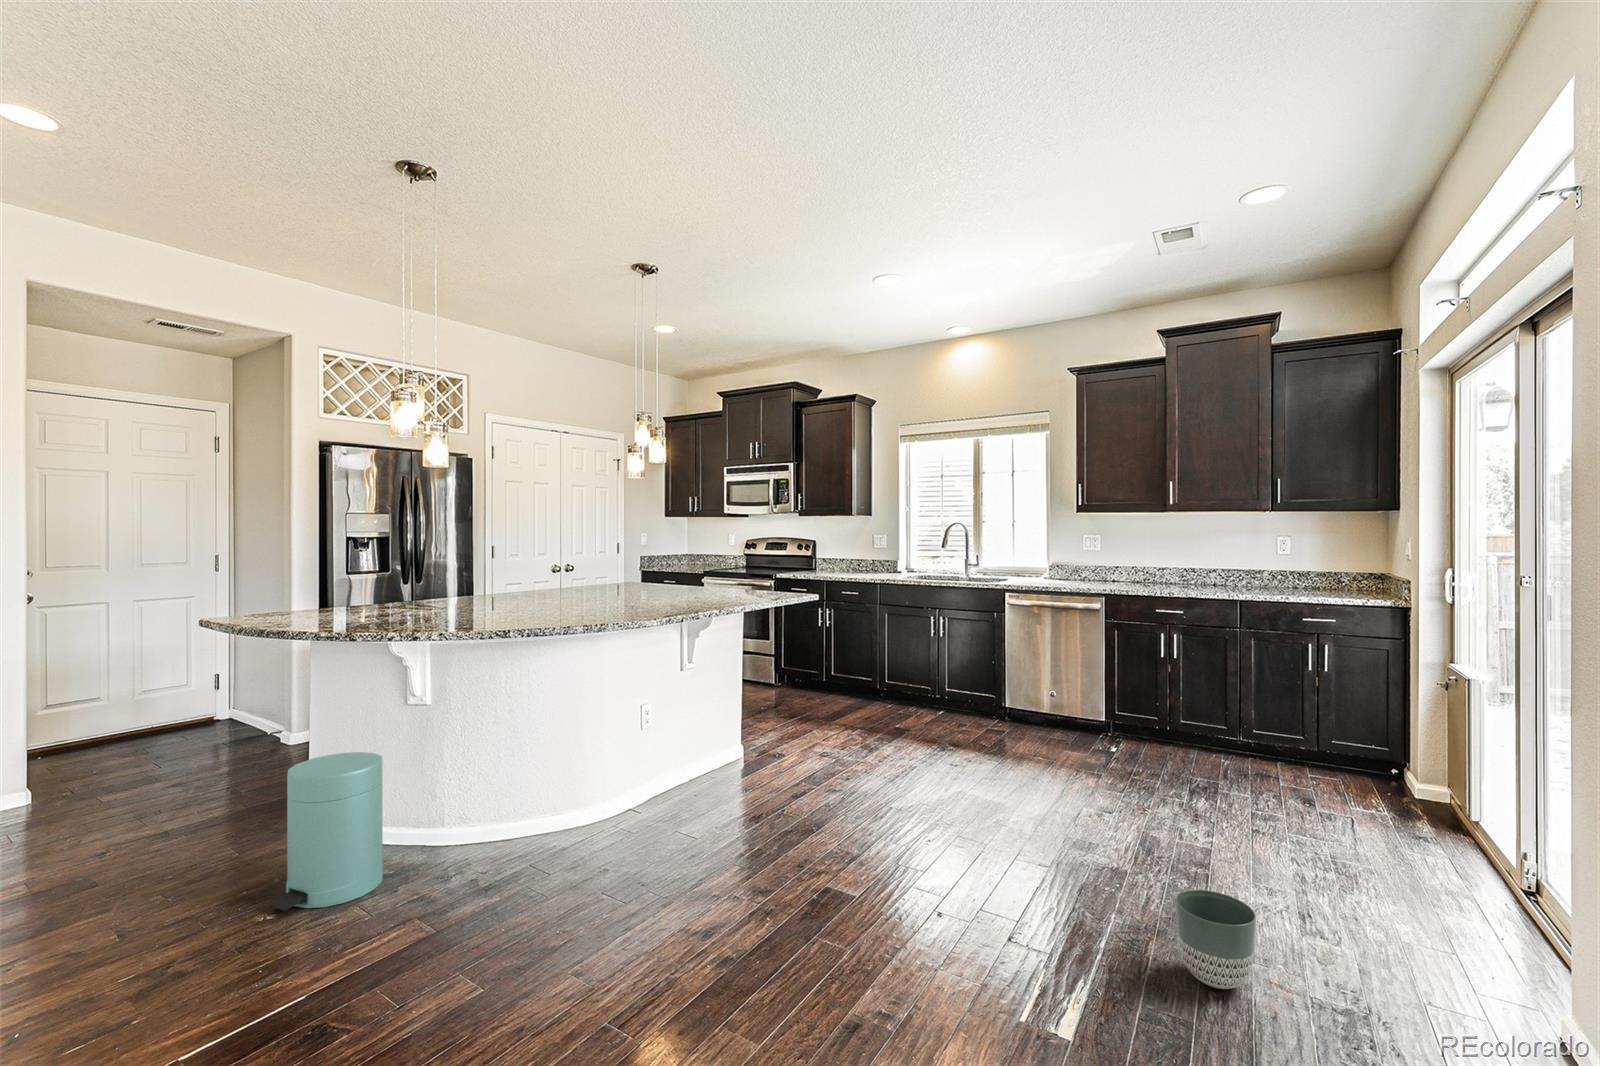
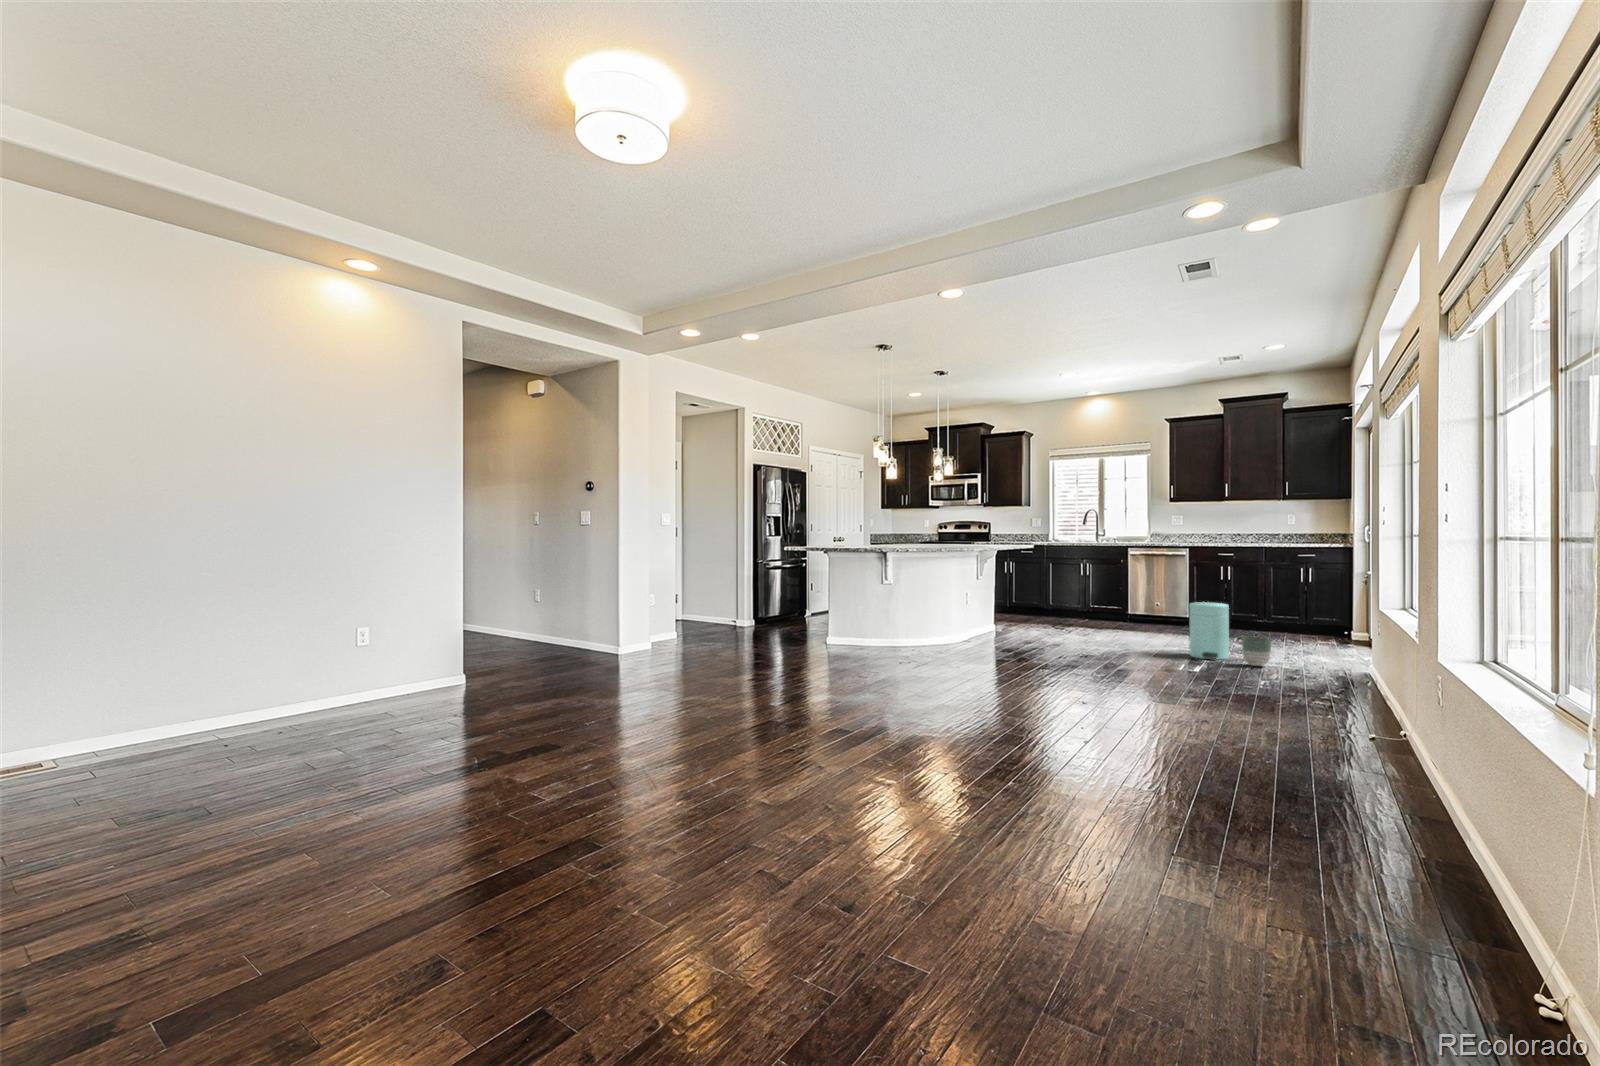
trash can: present [269,752,383,911] -> present [1189,602,1229,659]

